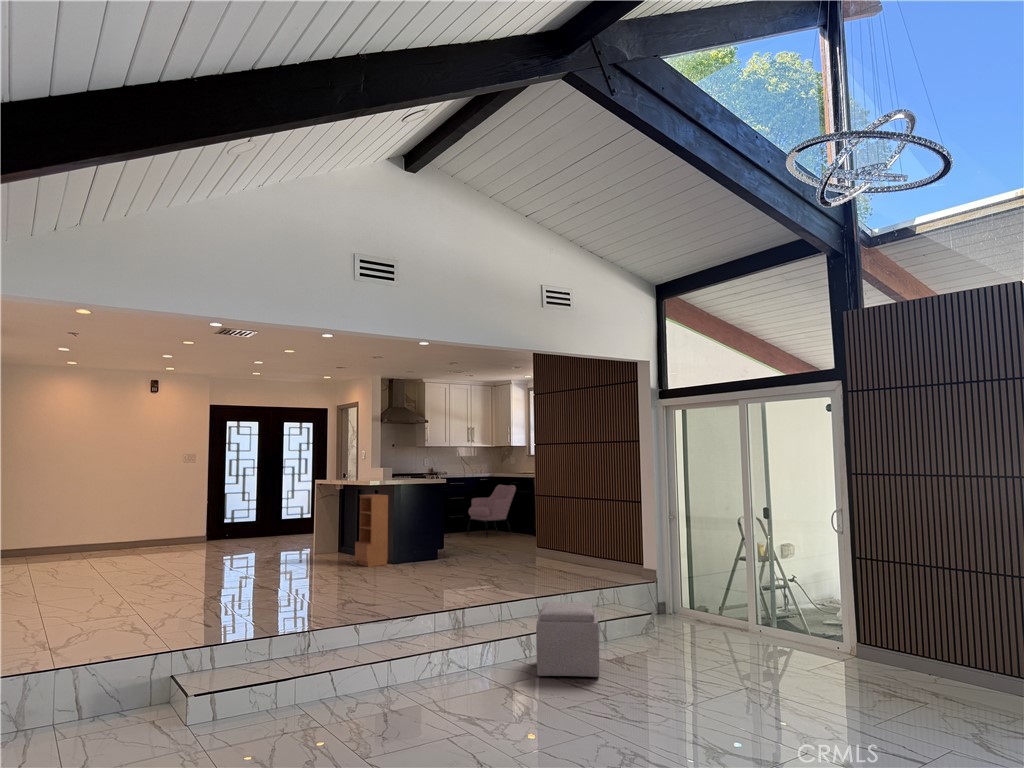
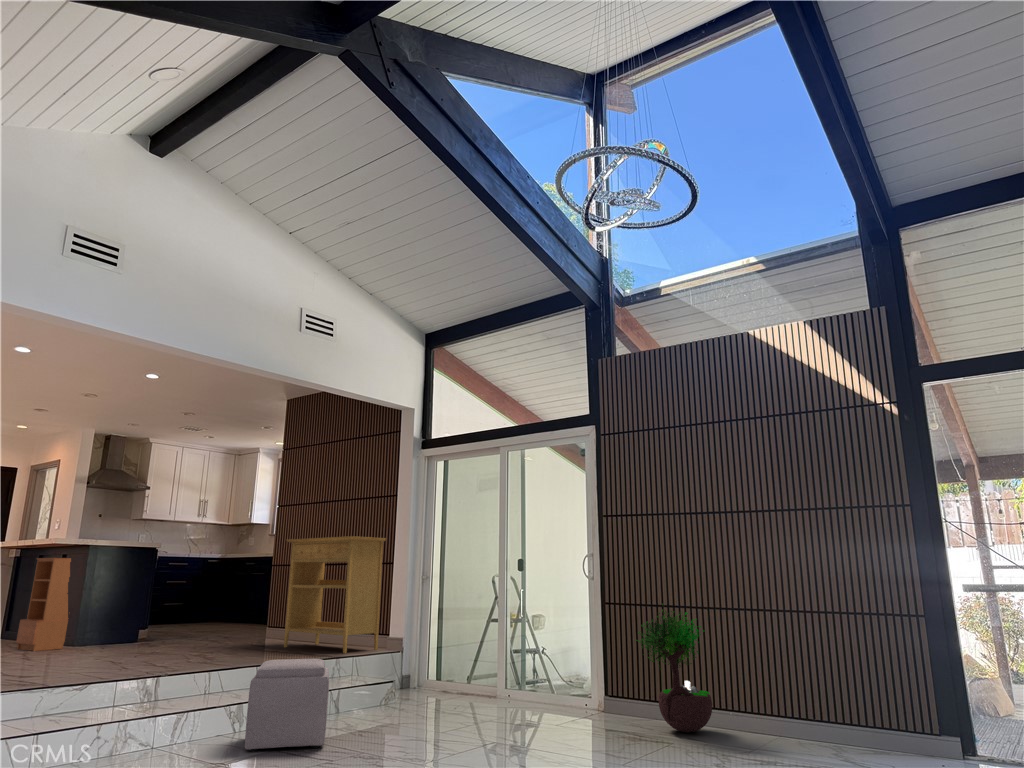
console table: none [546,478,634,581] -> present [284,536,386,653]
armchair: present [467,485,516,537] -> none [184,567,252,628]
potted tree: none [888,568,975,693] -> present [635,604,712,733]

